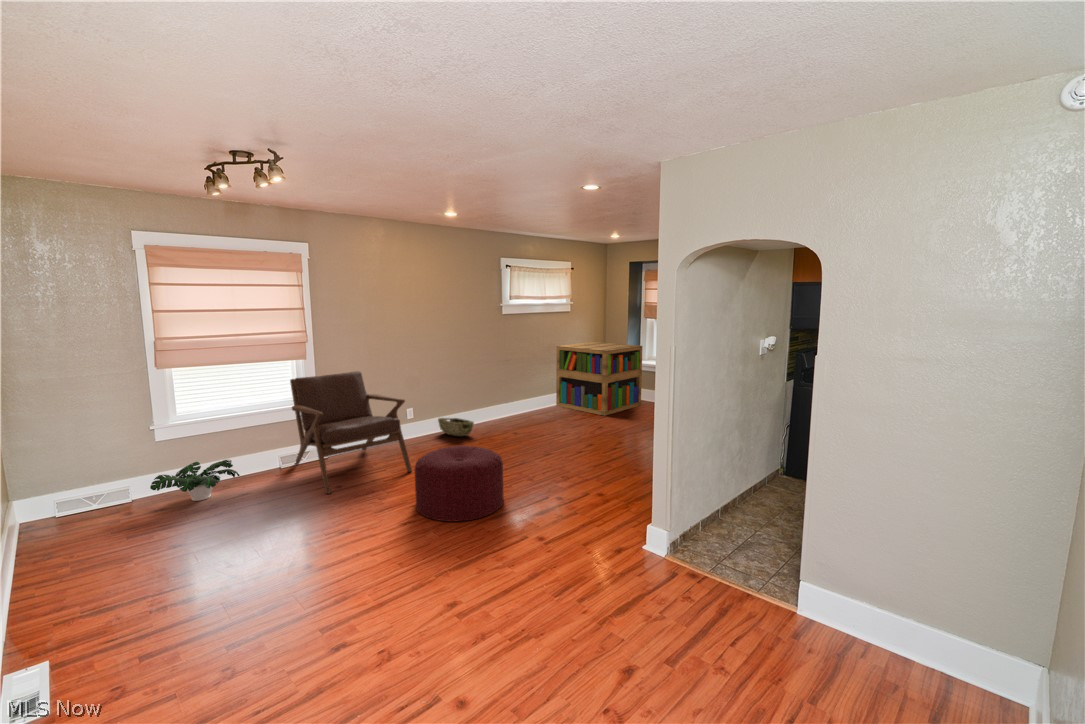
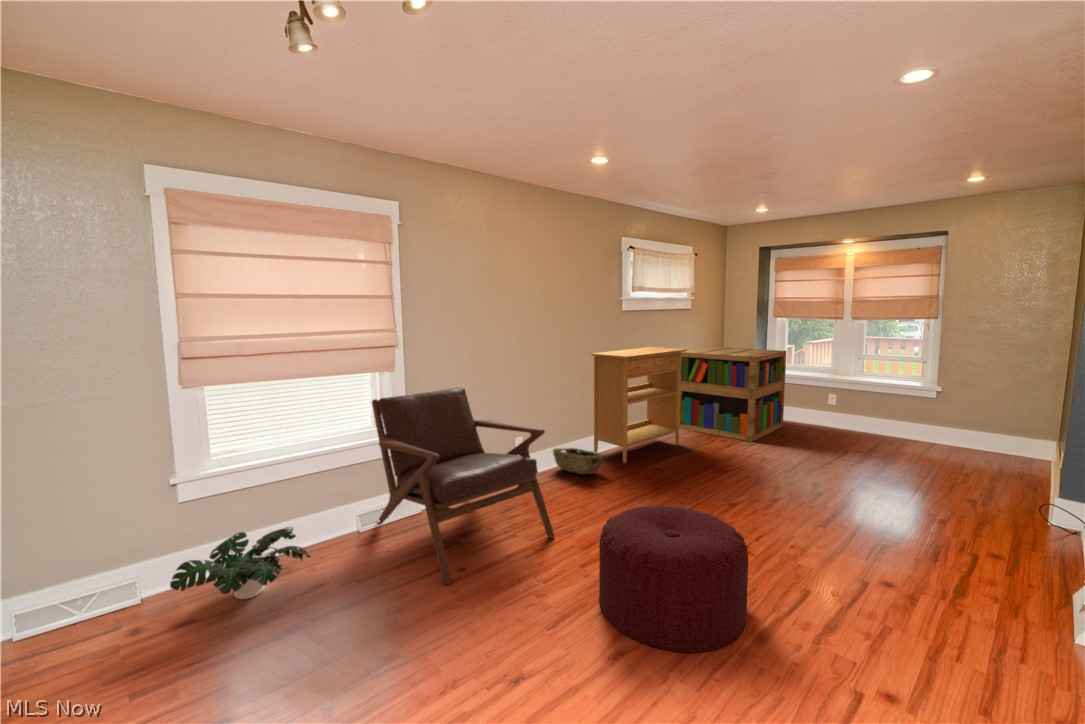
console table: none [473,342,552,430] -> present [591,347,687,463]

